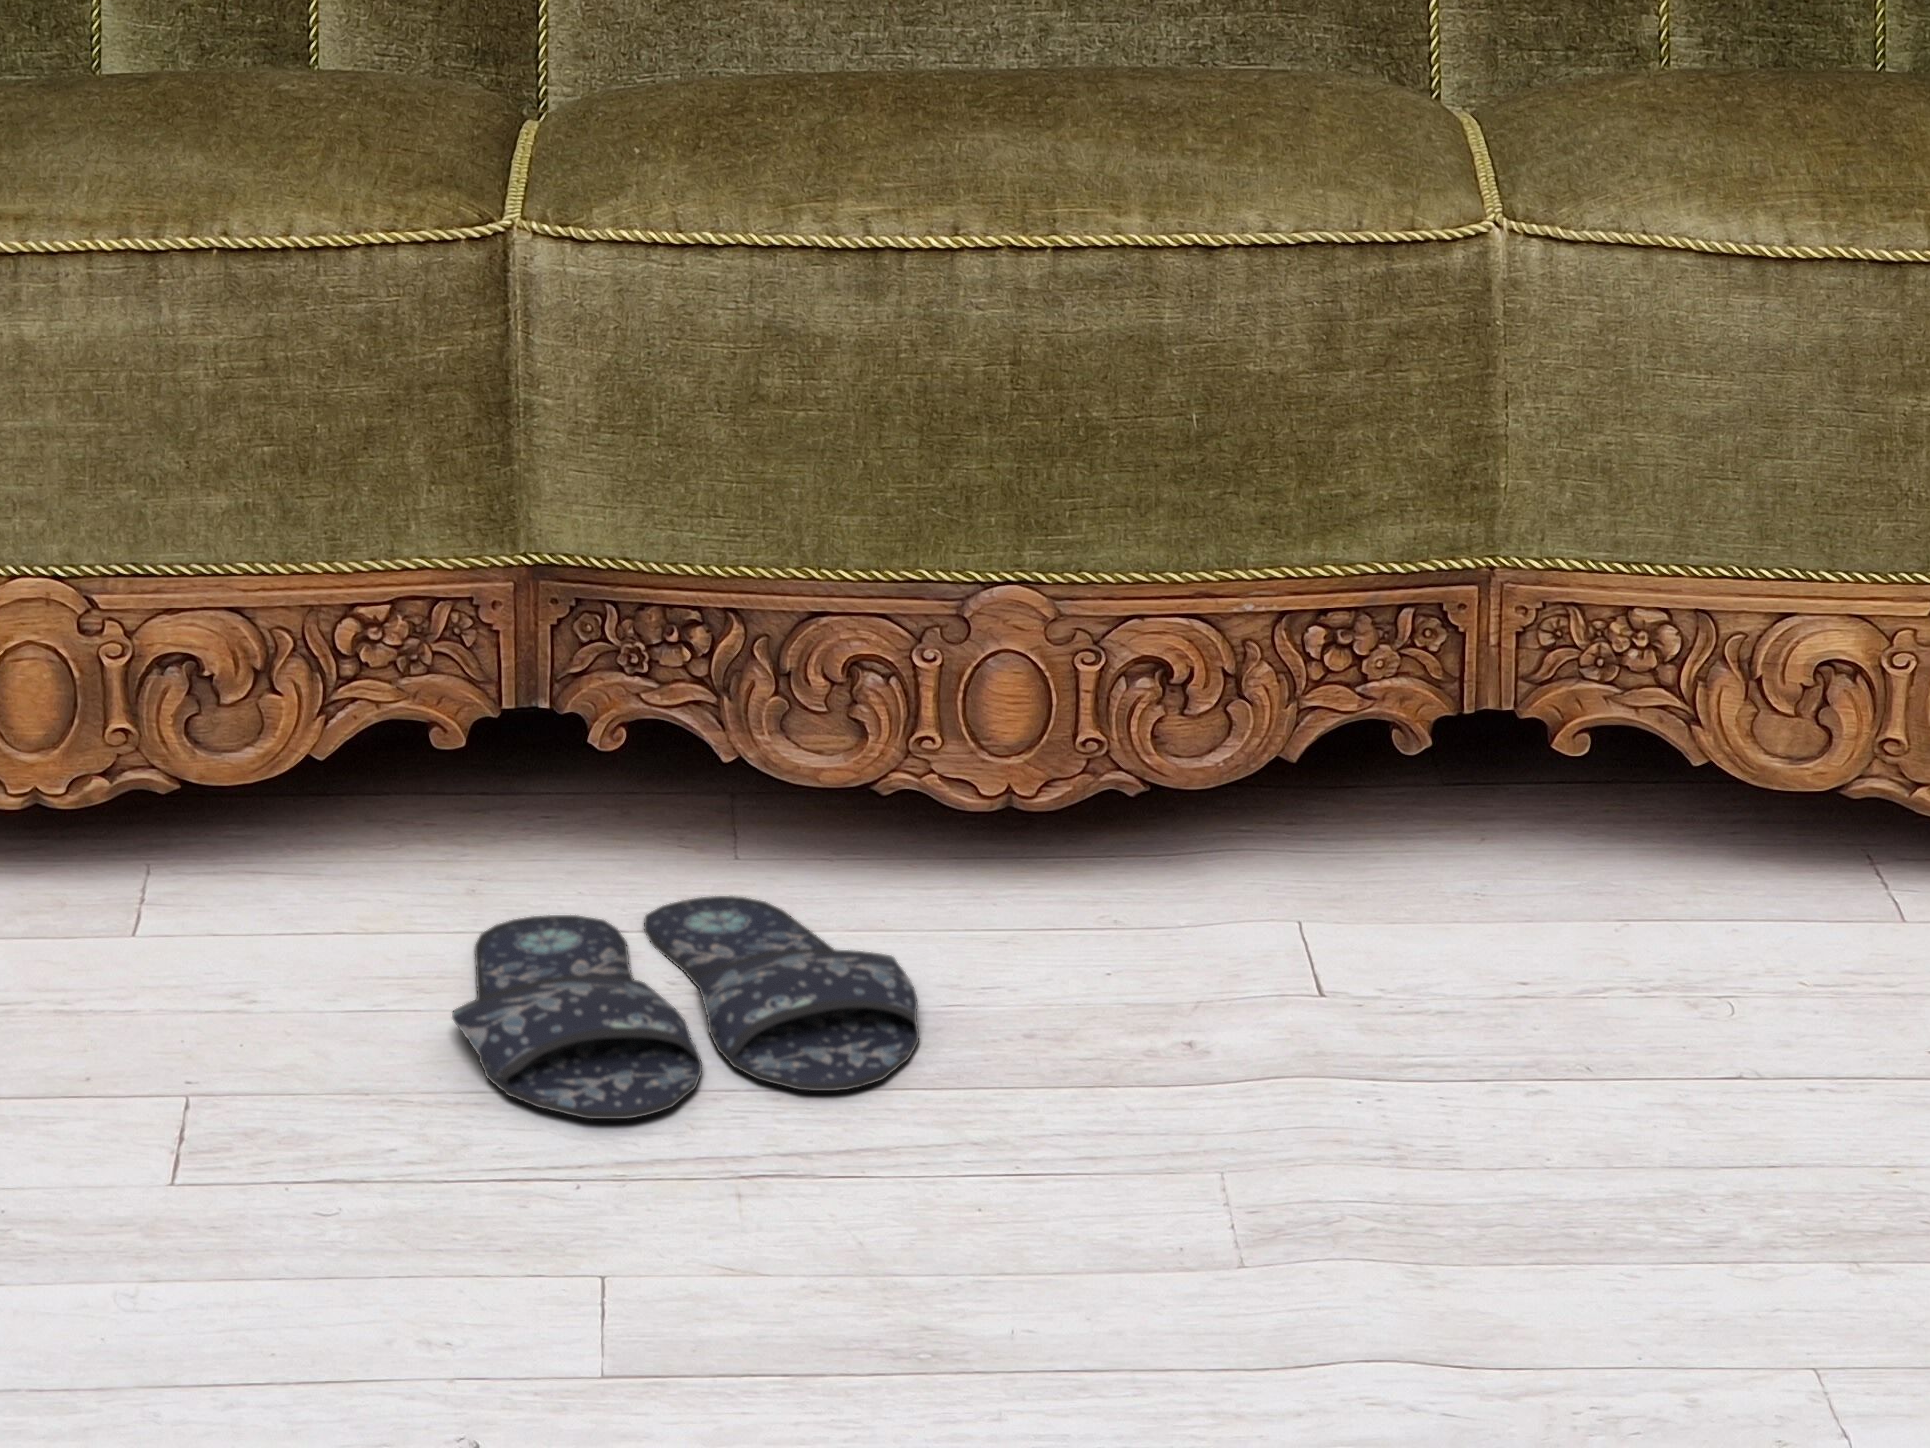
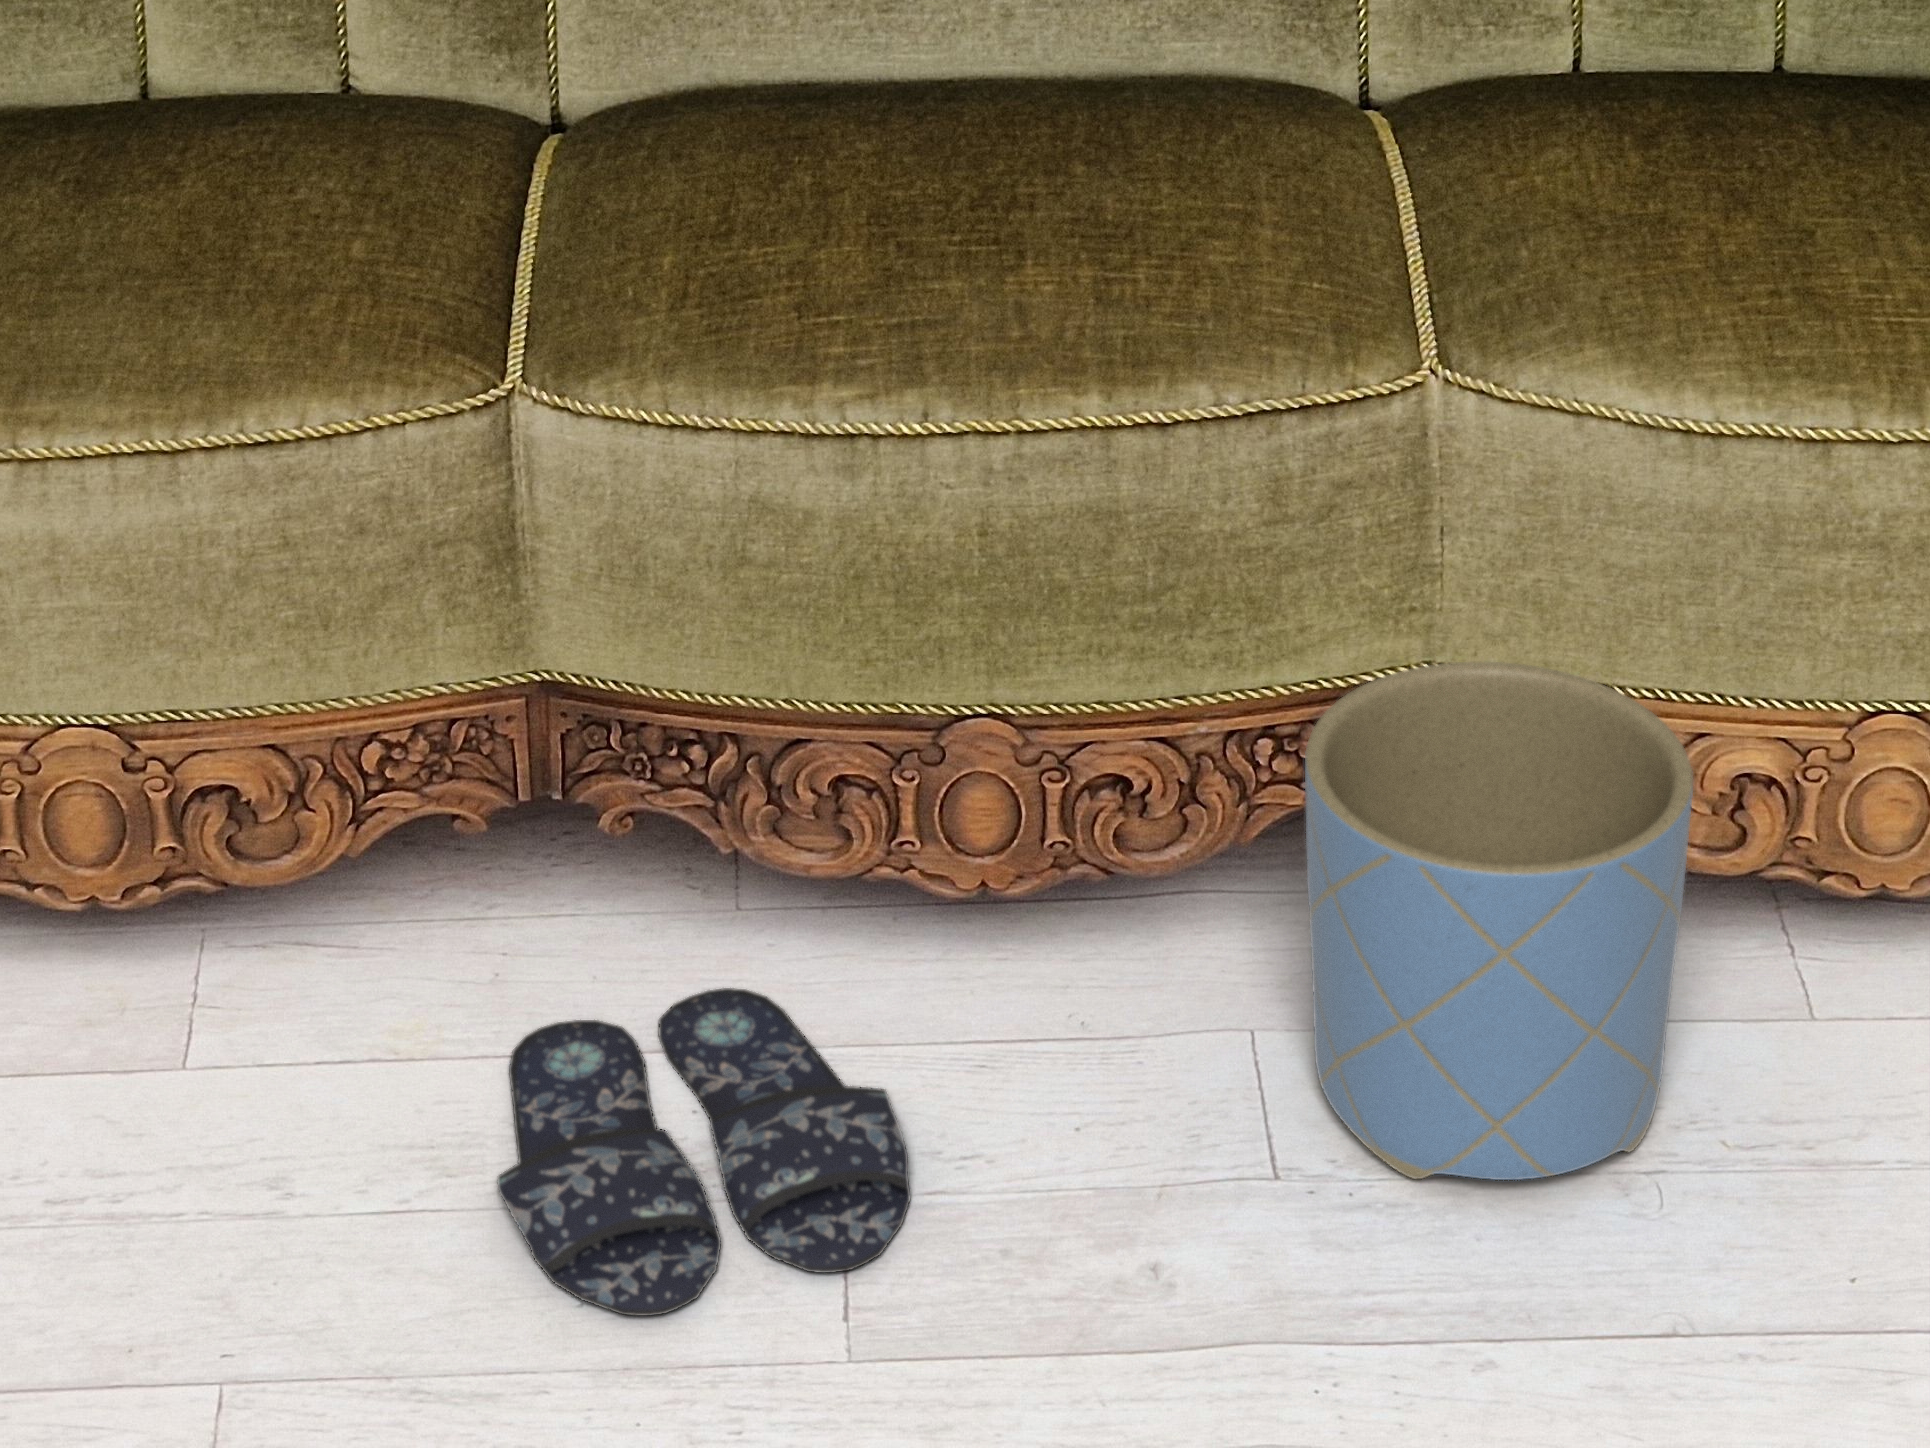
planter: none [1361,506,1782,1031] -> present [1305,662,1693,1180]

